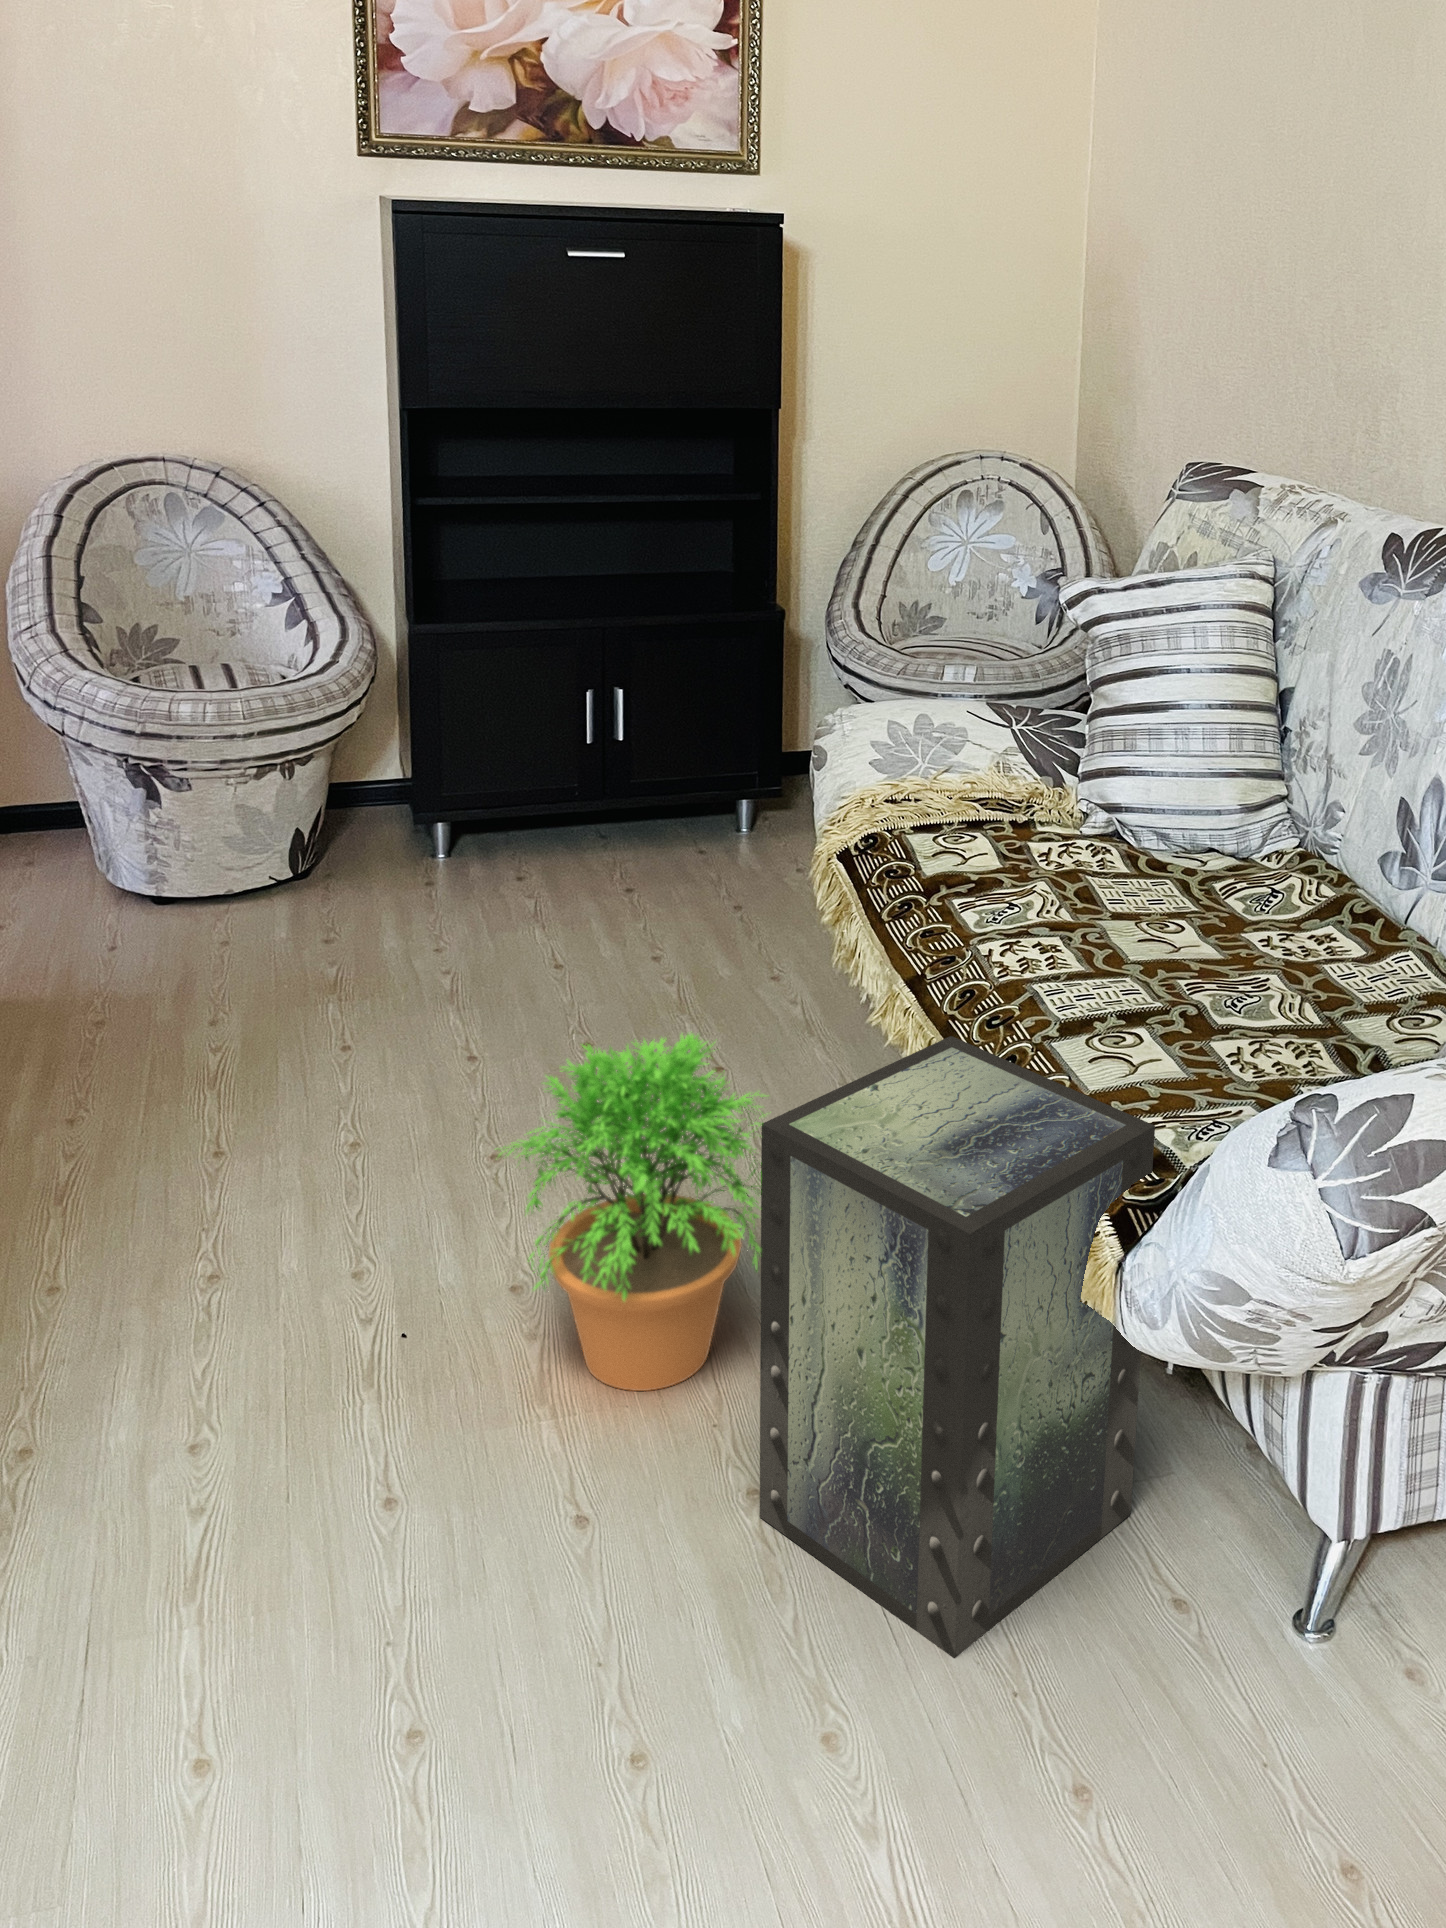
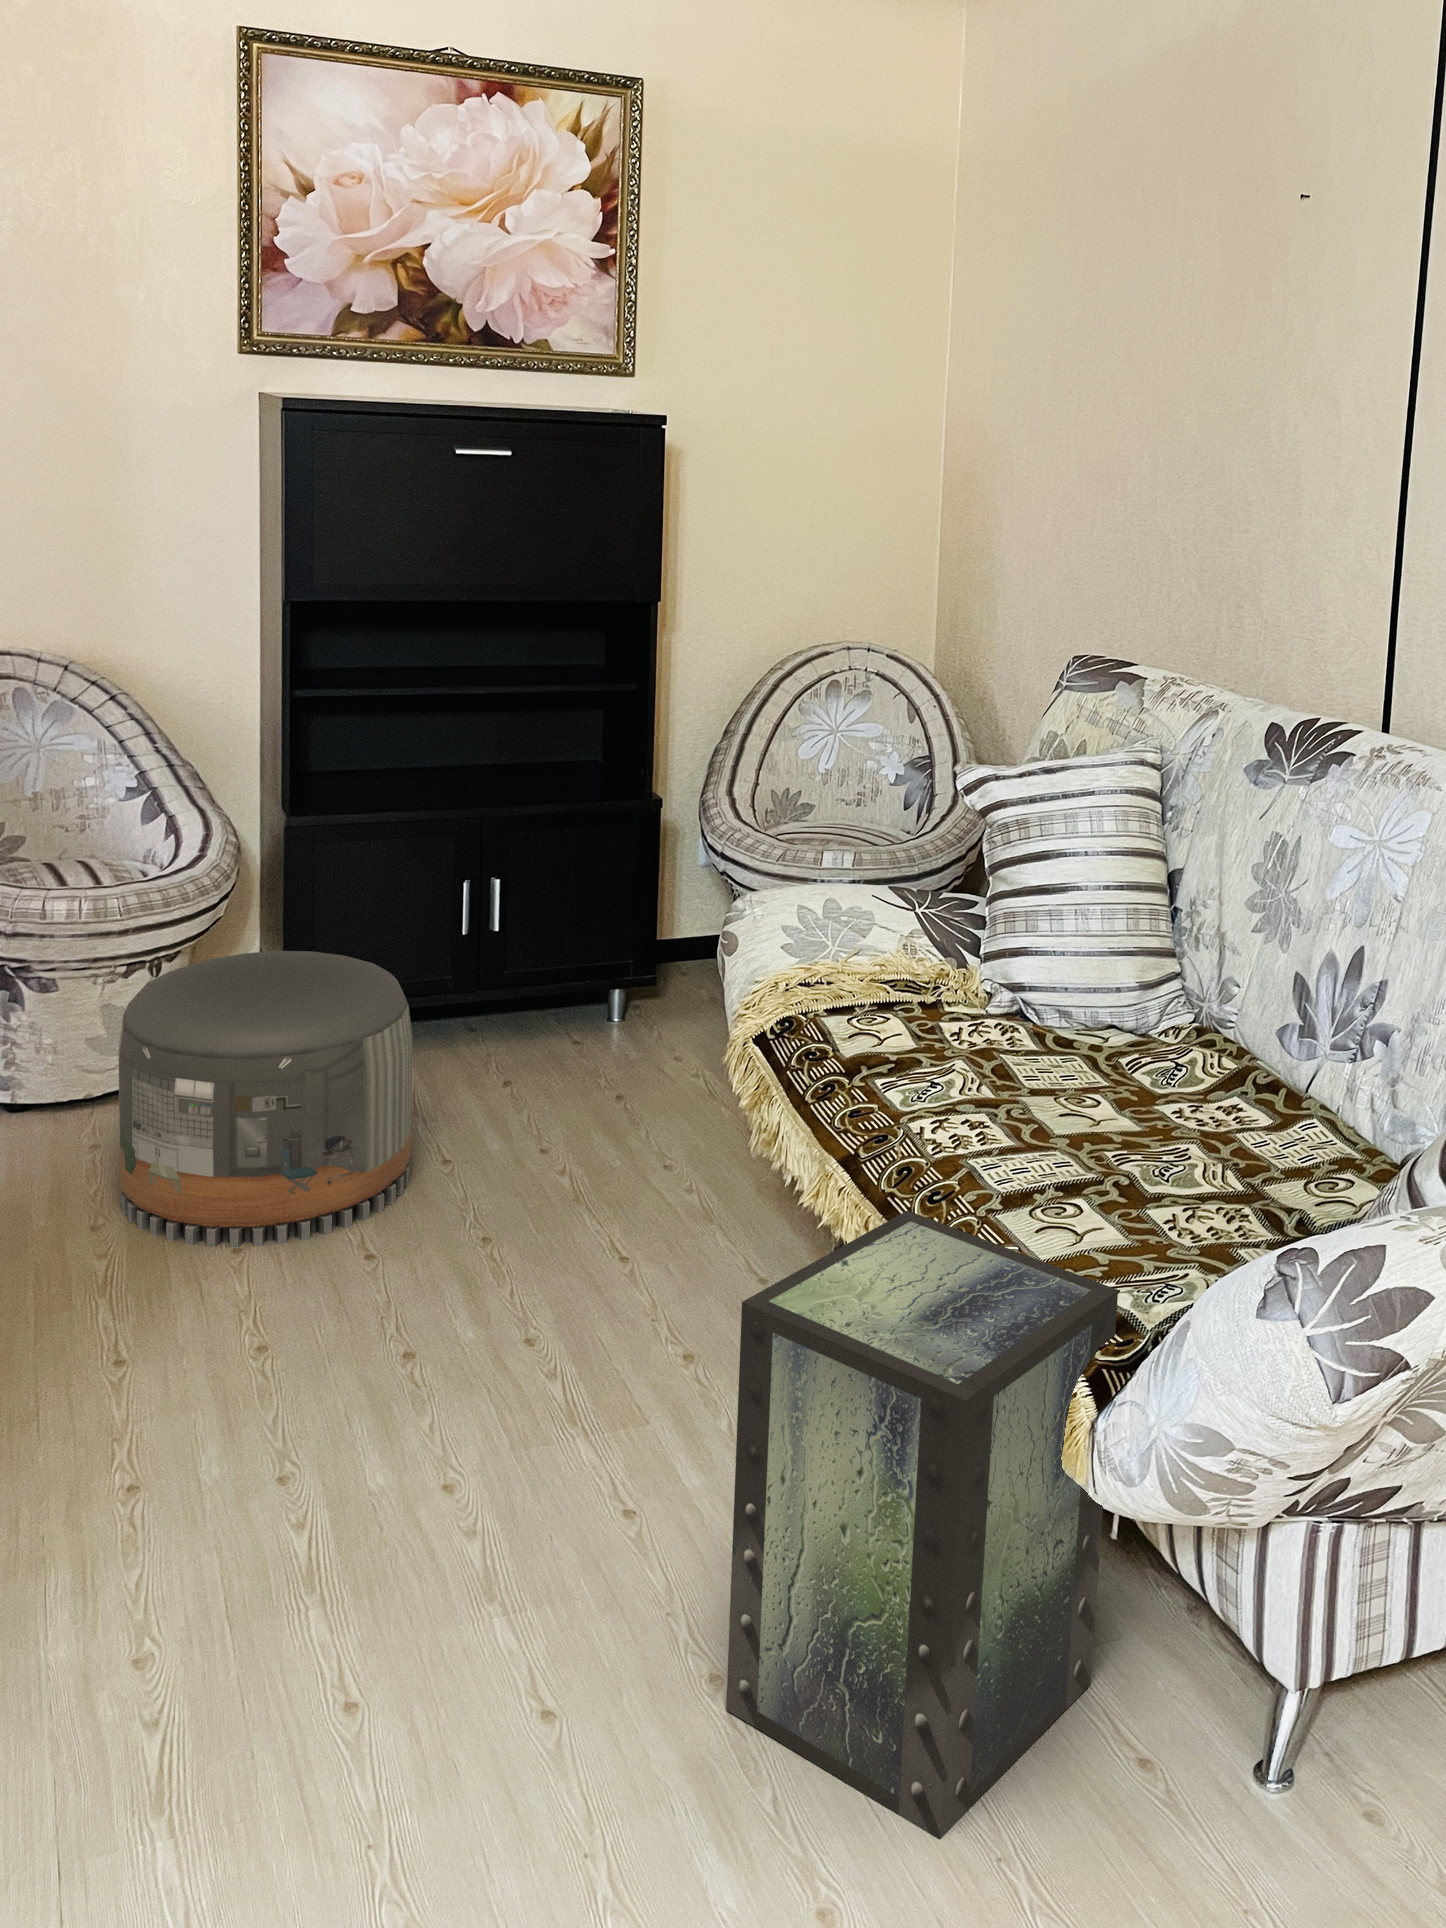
pouf: none [239,760,525,1045] -> present [118,951,413,1247]
potted plant: present [500,1034,763,1391] -> none [442,1216,749,1589]

